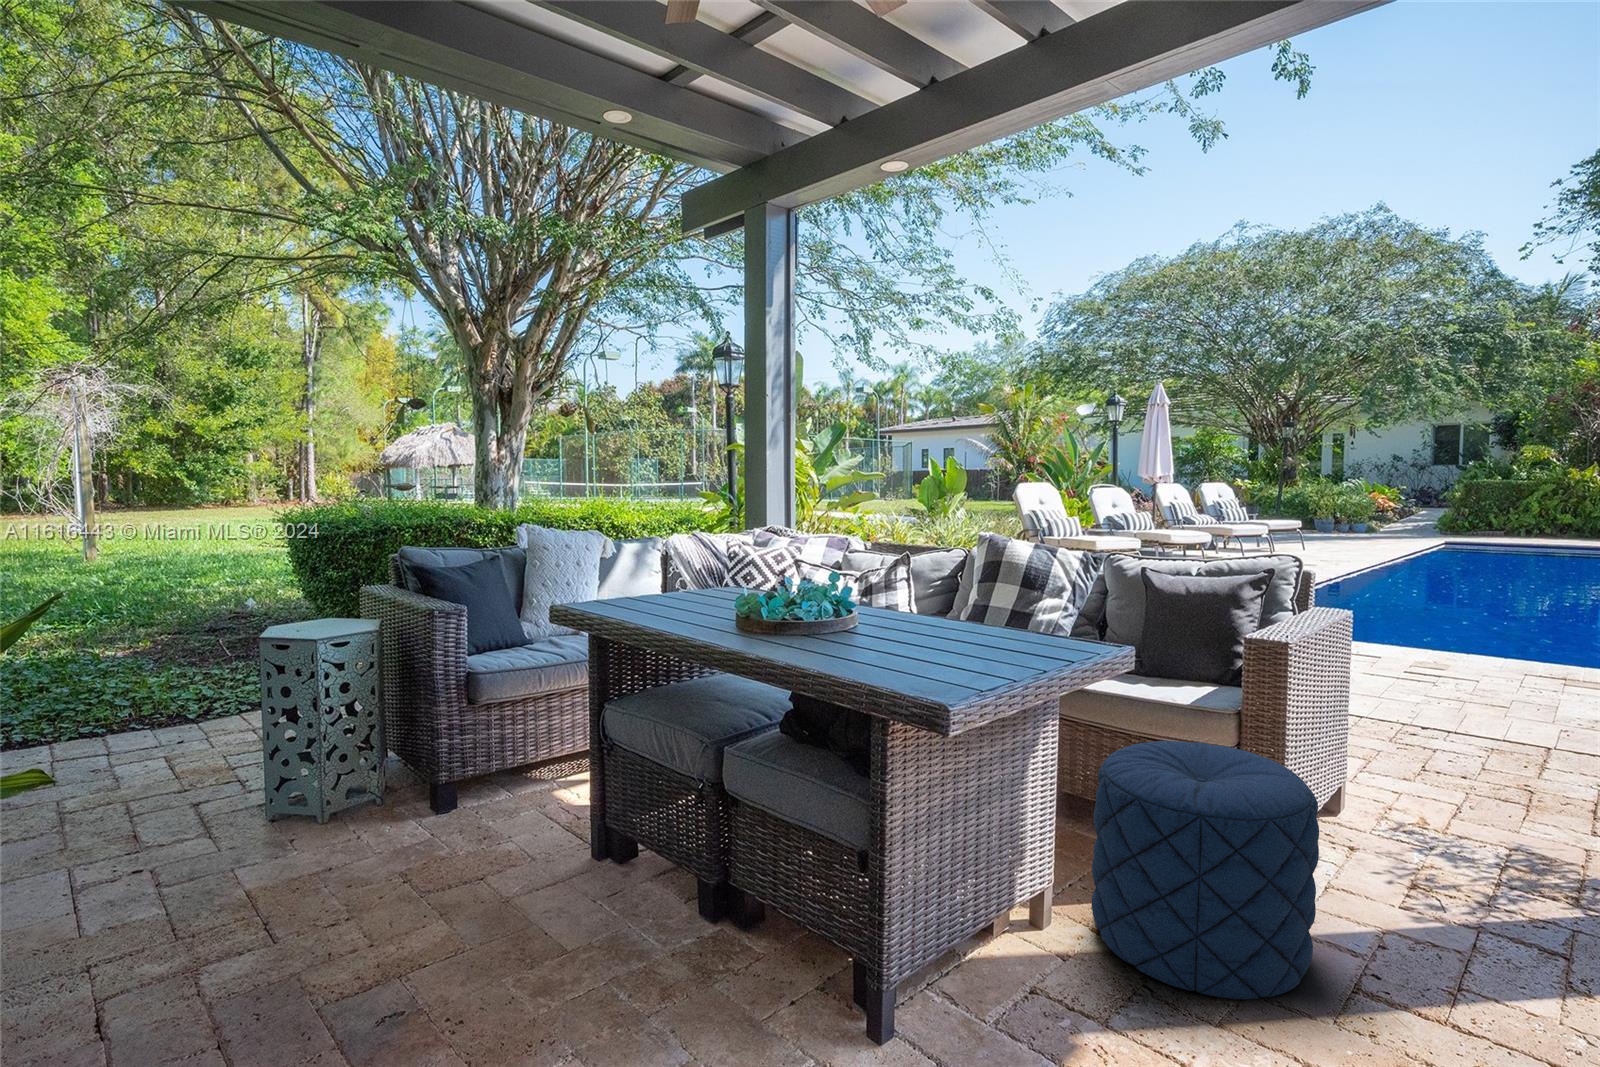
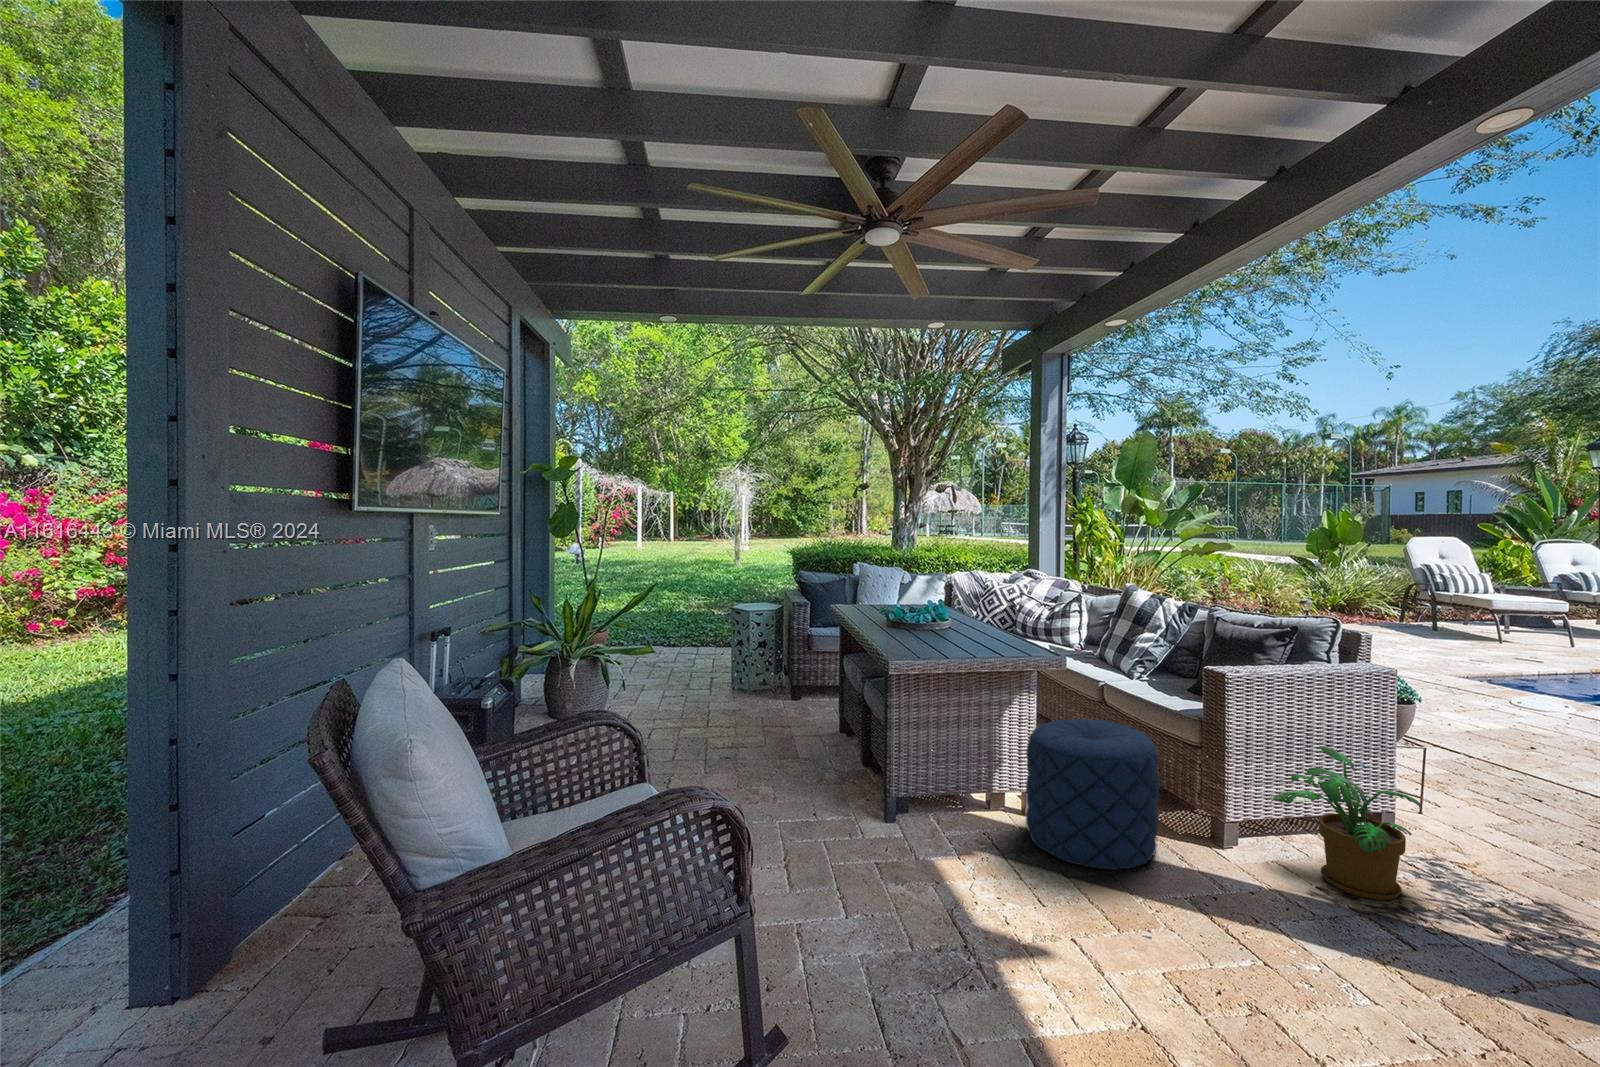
potted plant: none [1338,719,1566,903] -> present [1270,746,1422,900]

